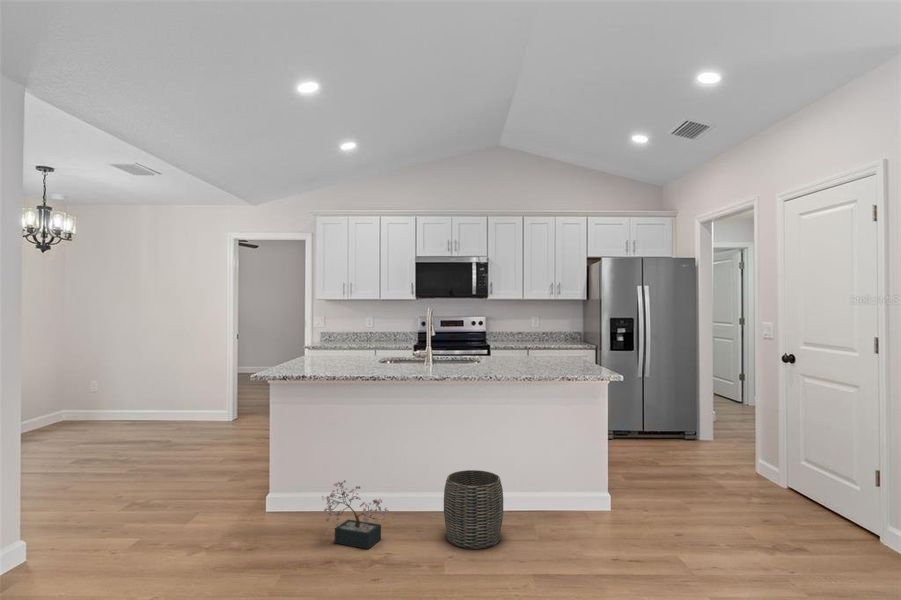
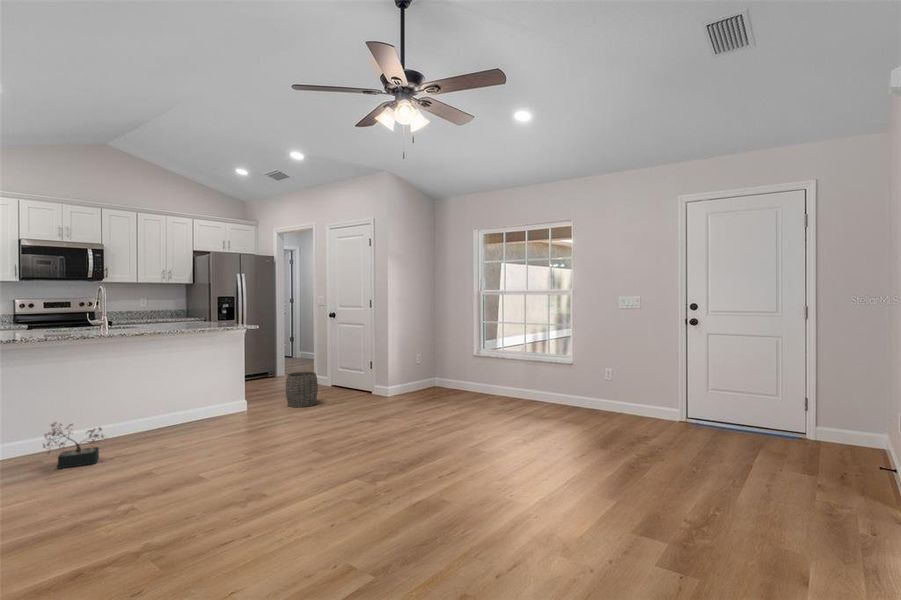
woven basket: present [444,470,503,549] -> present [286,372,318,407]

